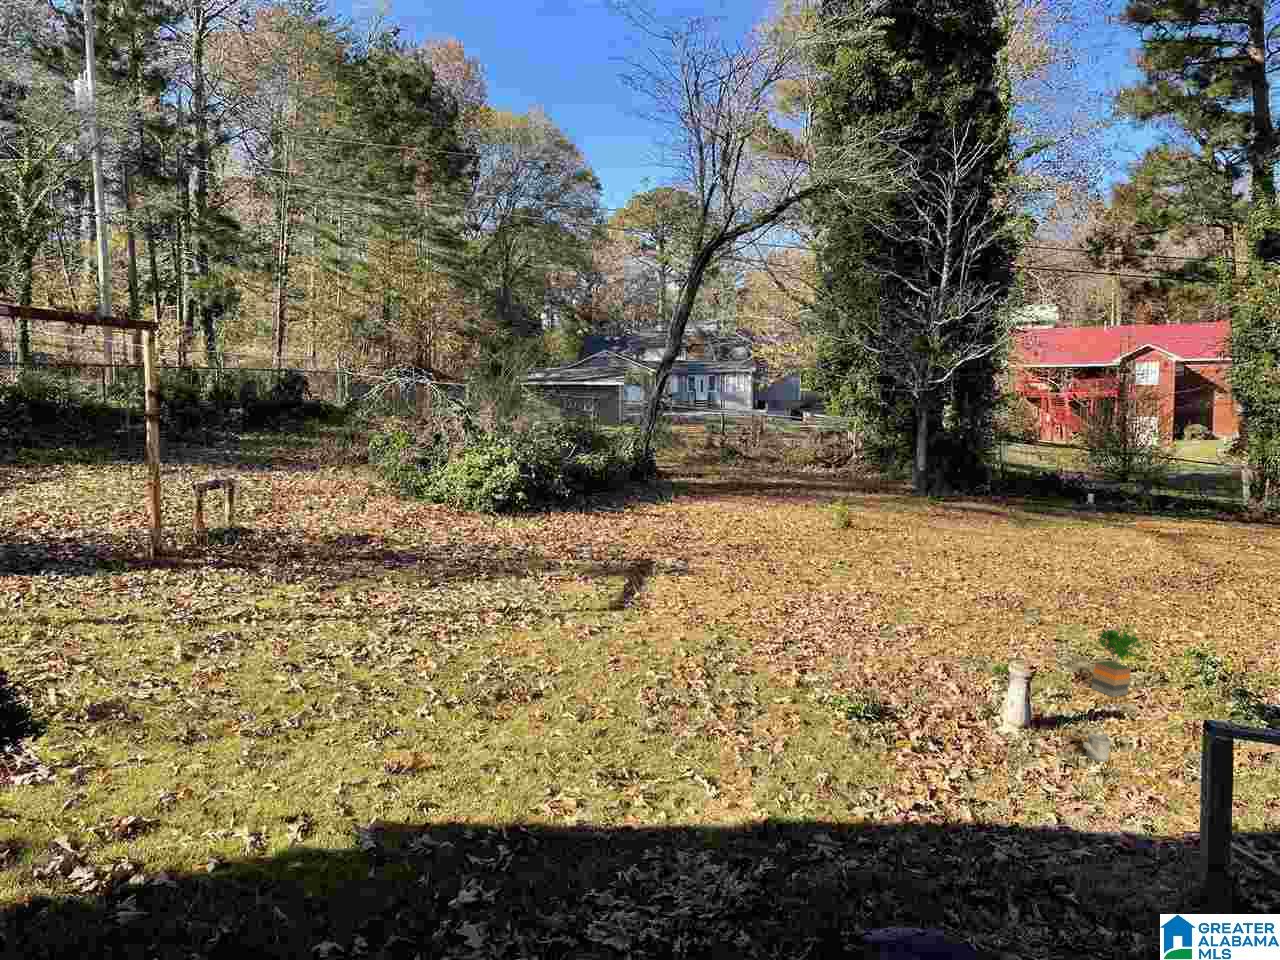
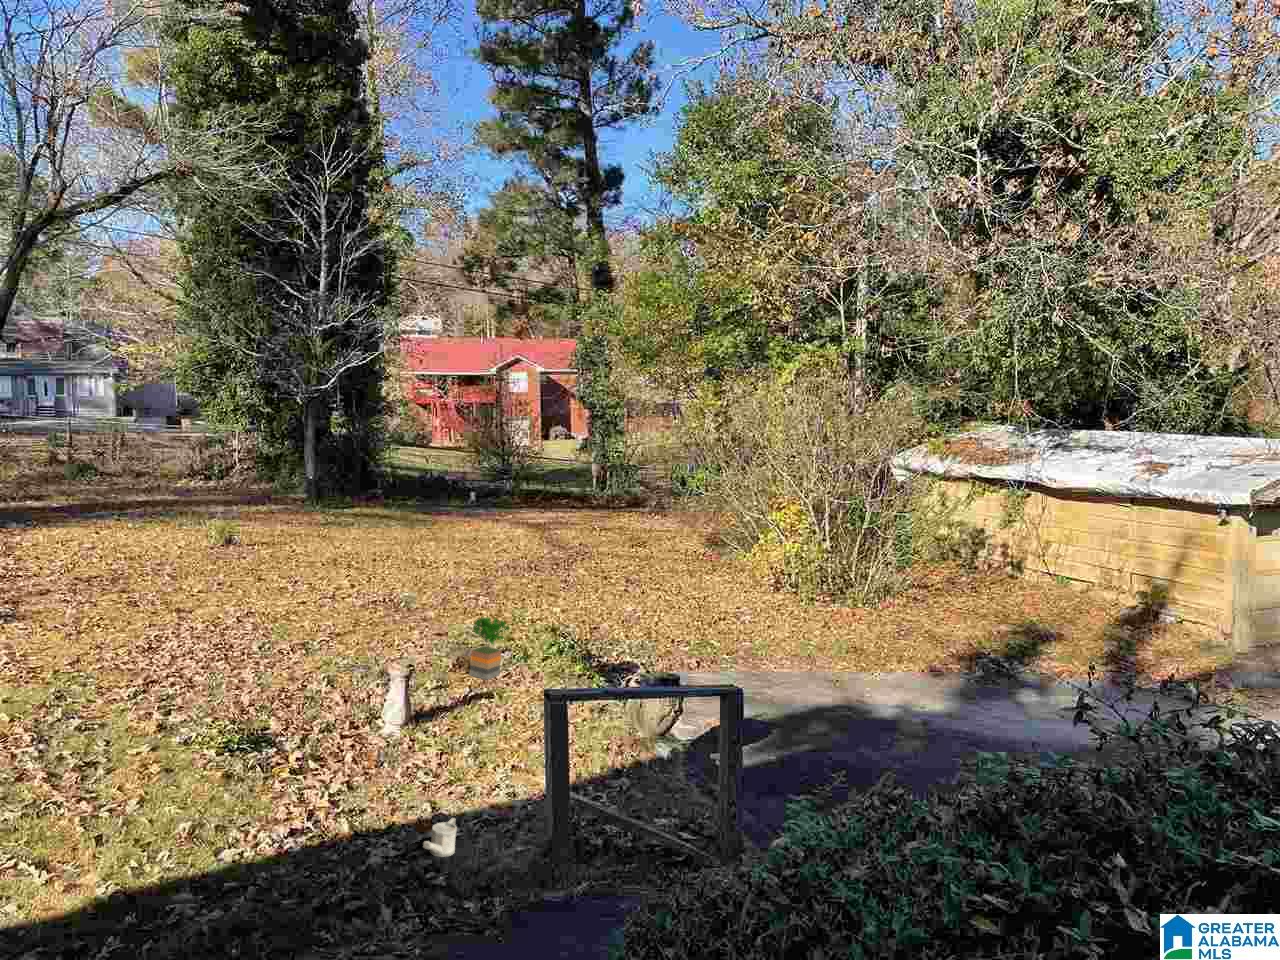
watering can: present [1083,734,1111,762] -> present [423,818,457,857]

